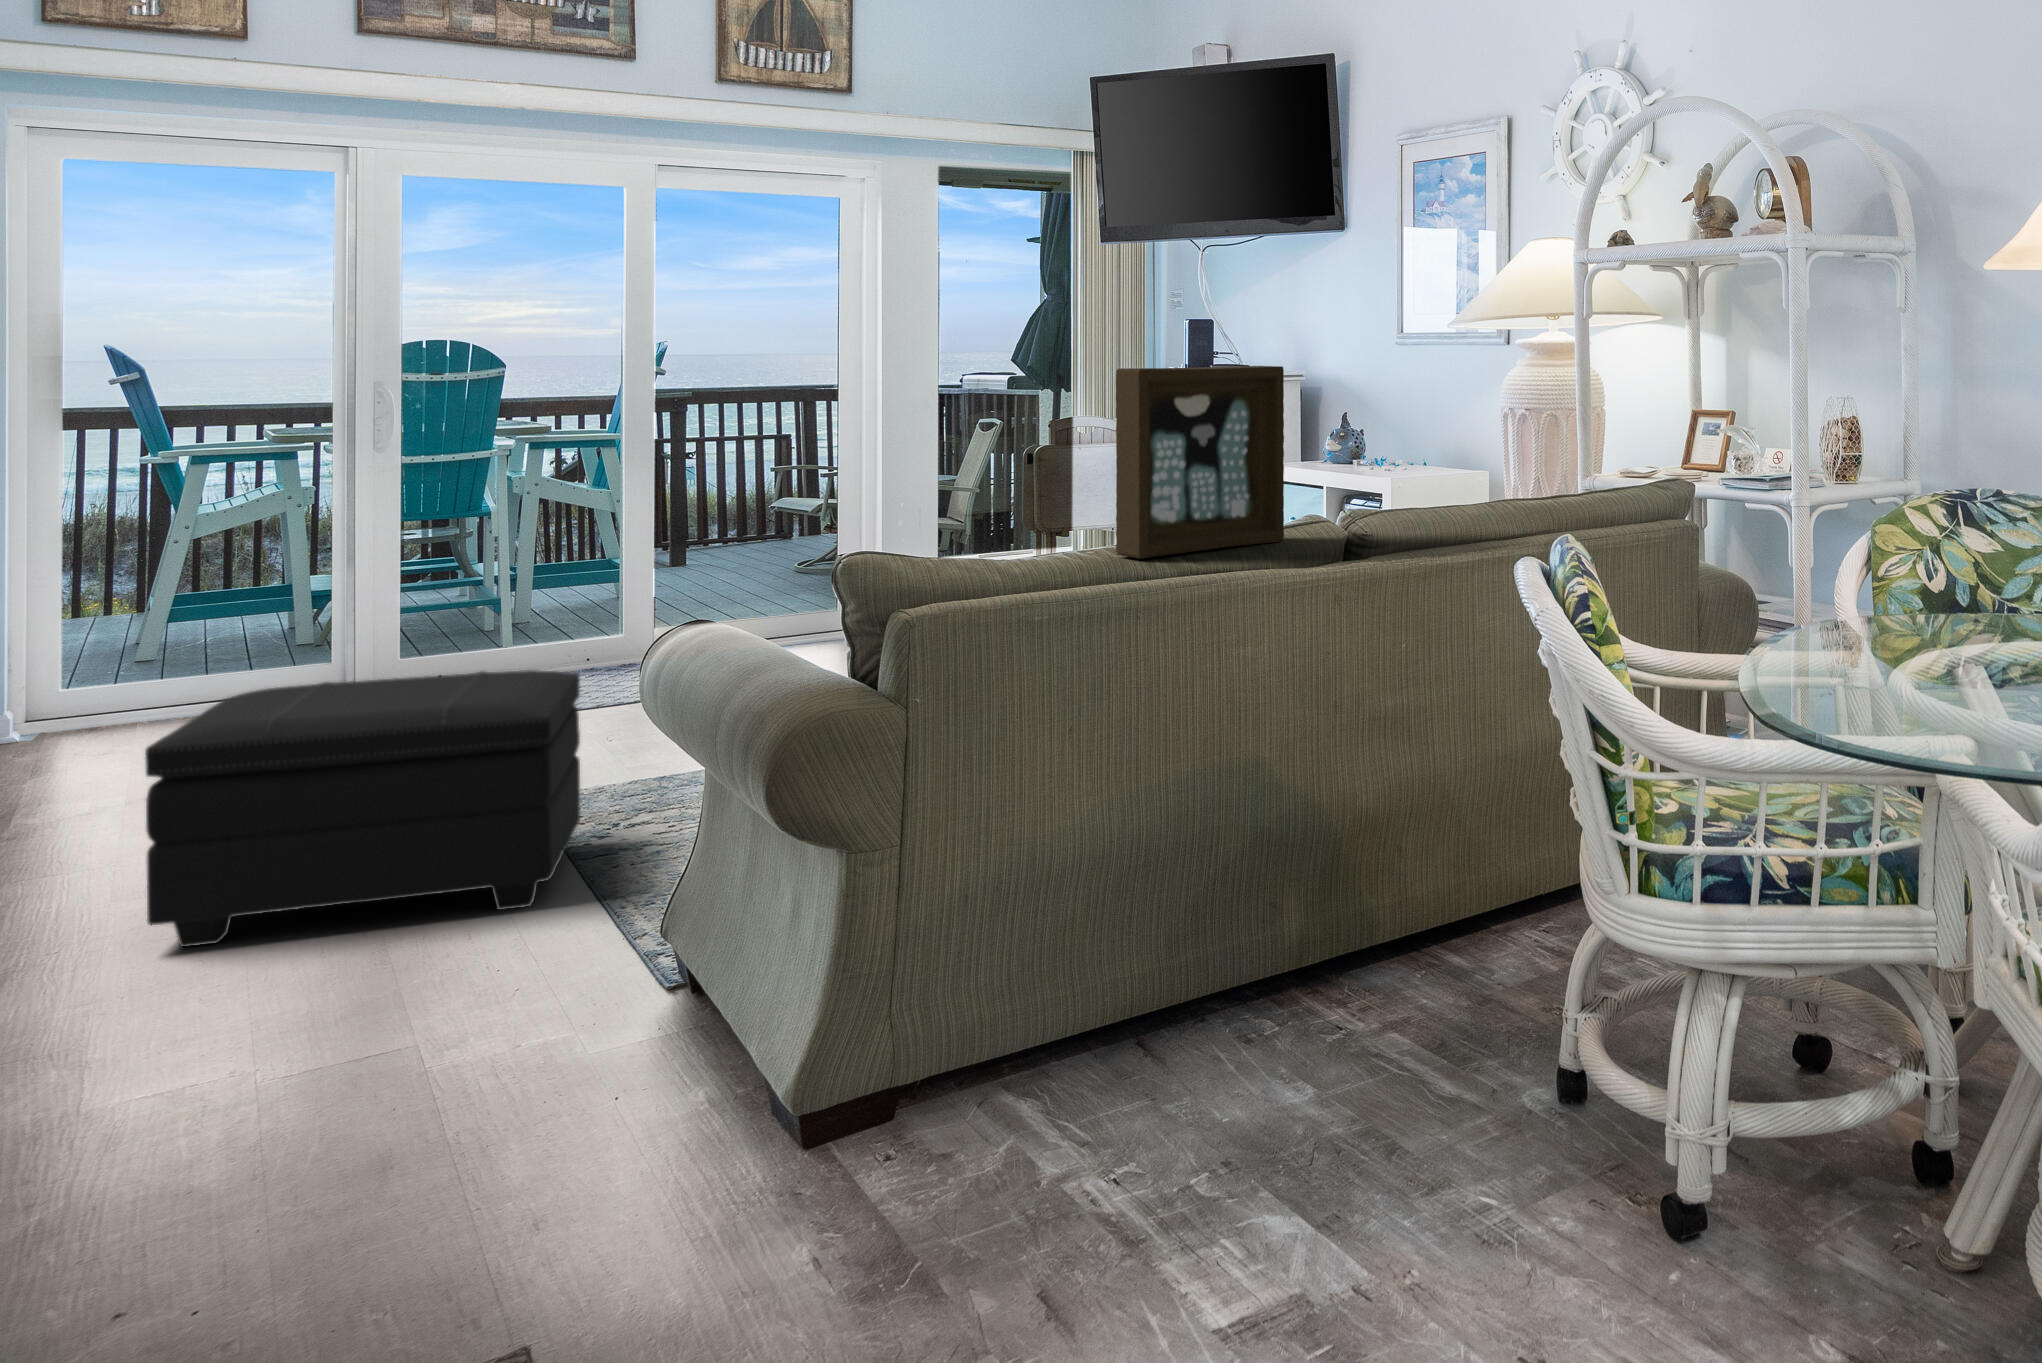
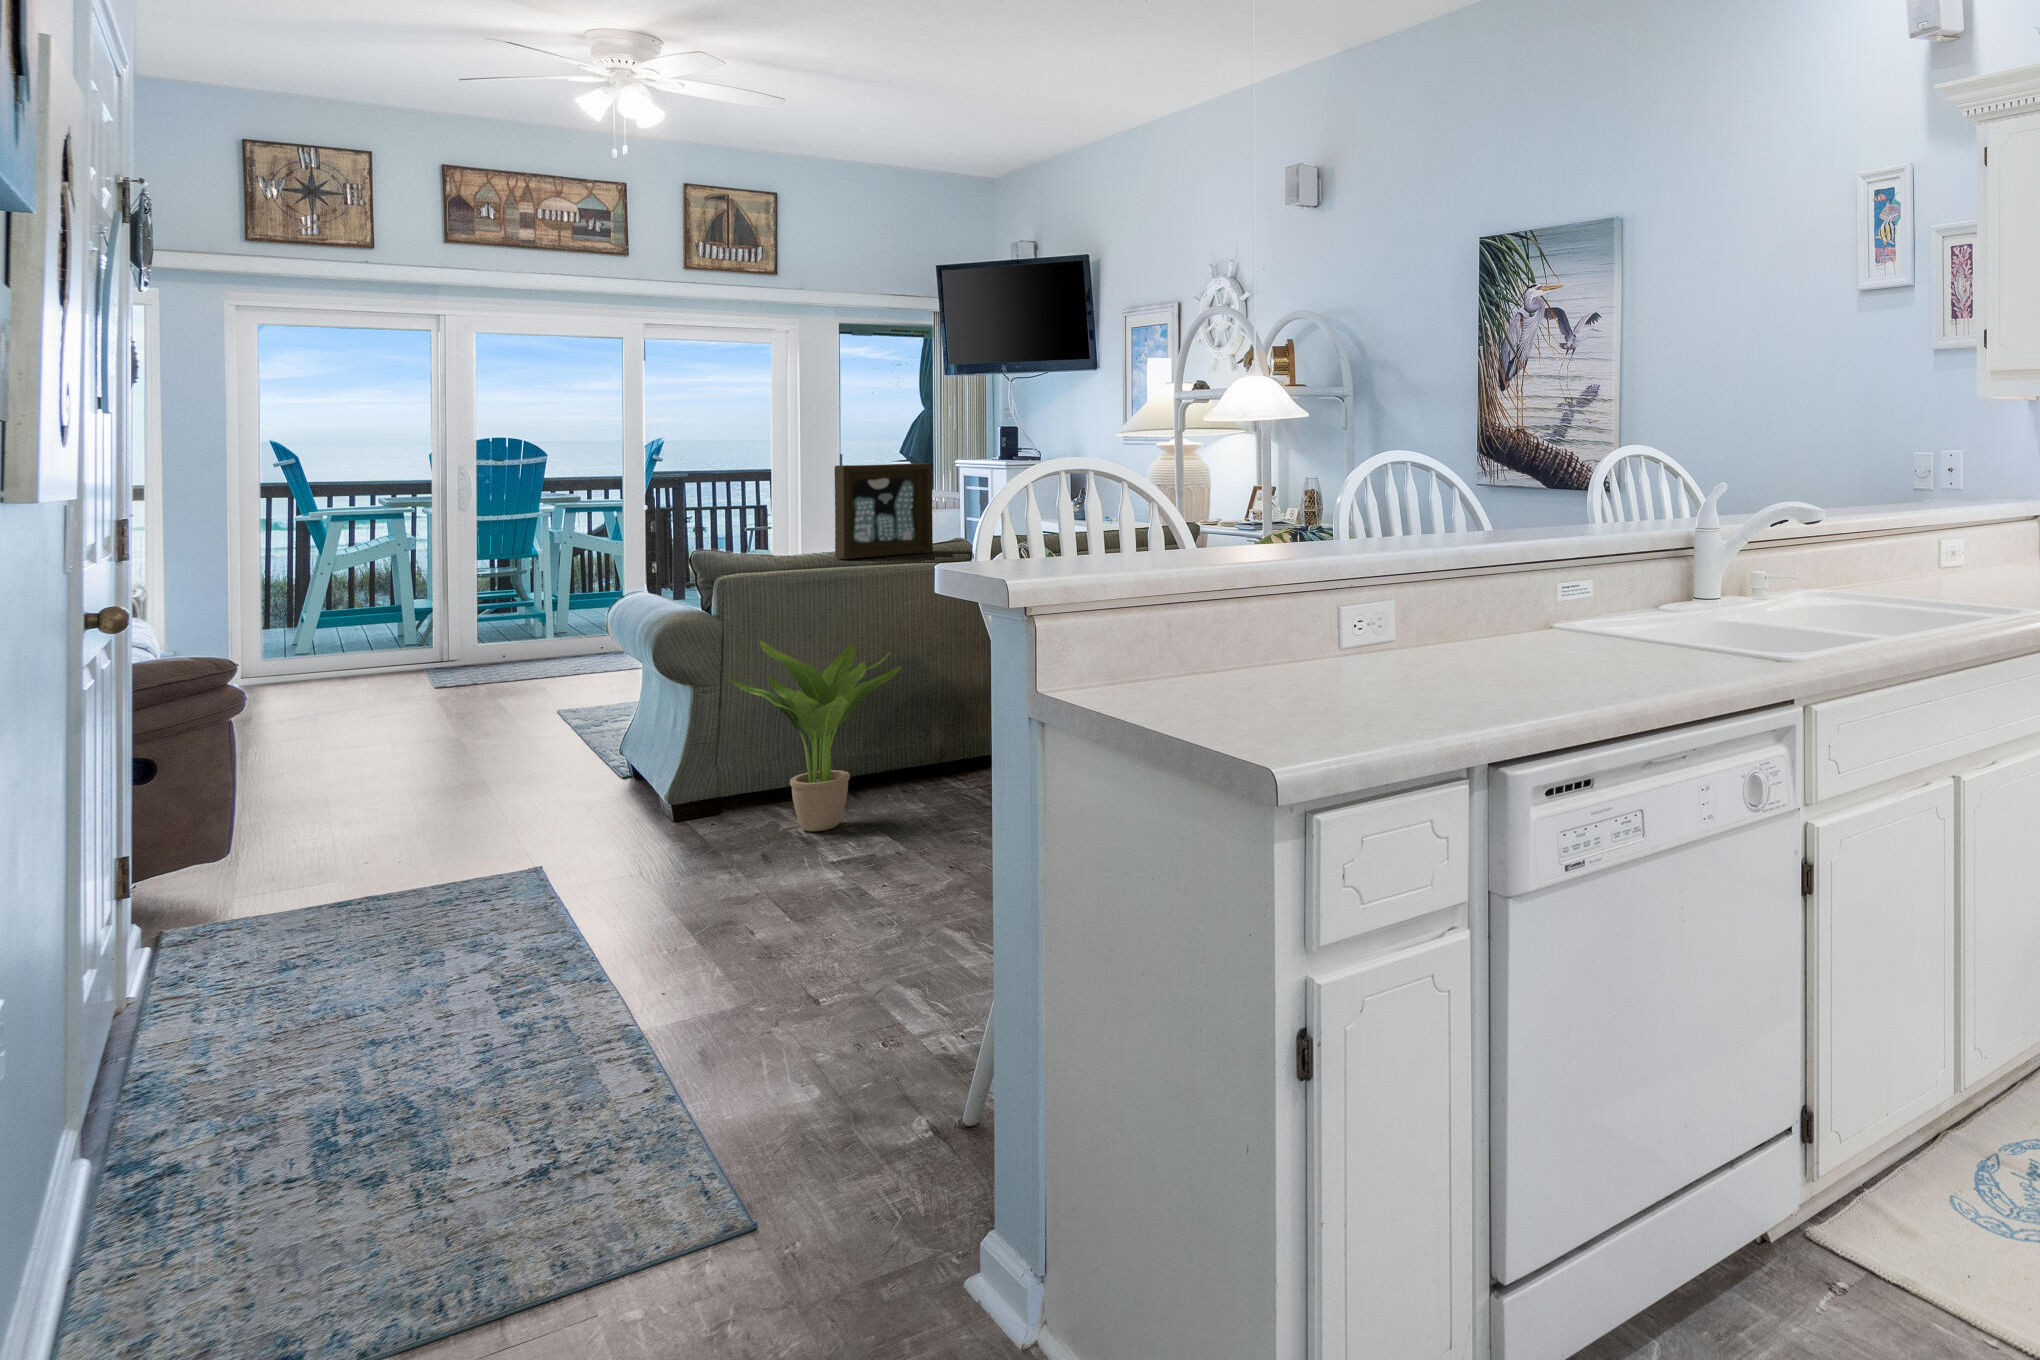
footstool: present [145,670,580,947] -> none [330,635,578,777]
potted plant: none [933,730,1260,1142] -> present [727,640,901,831]

